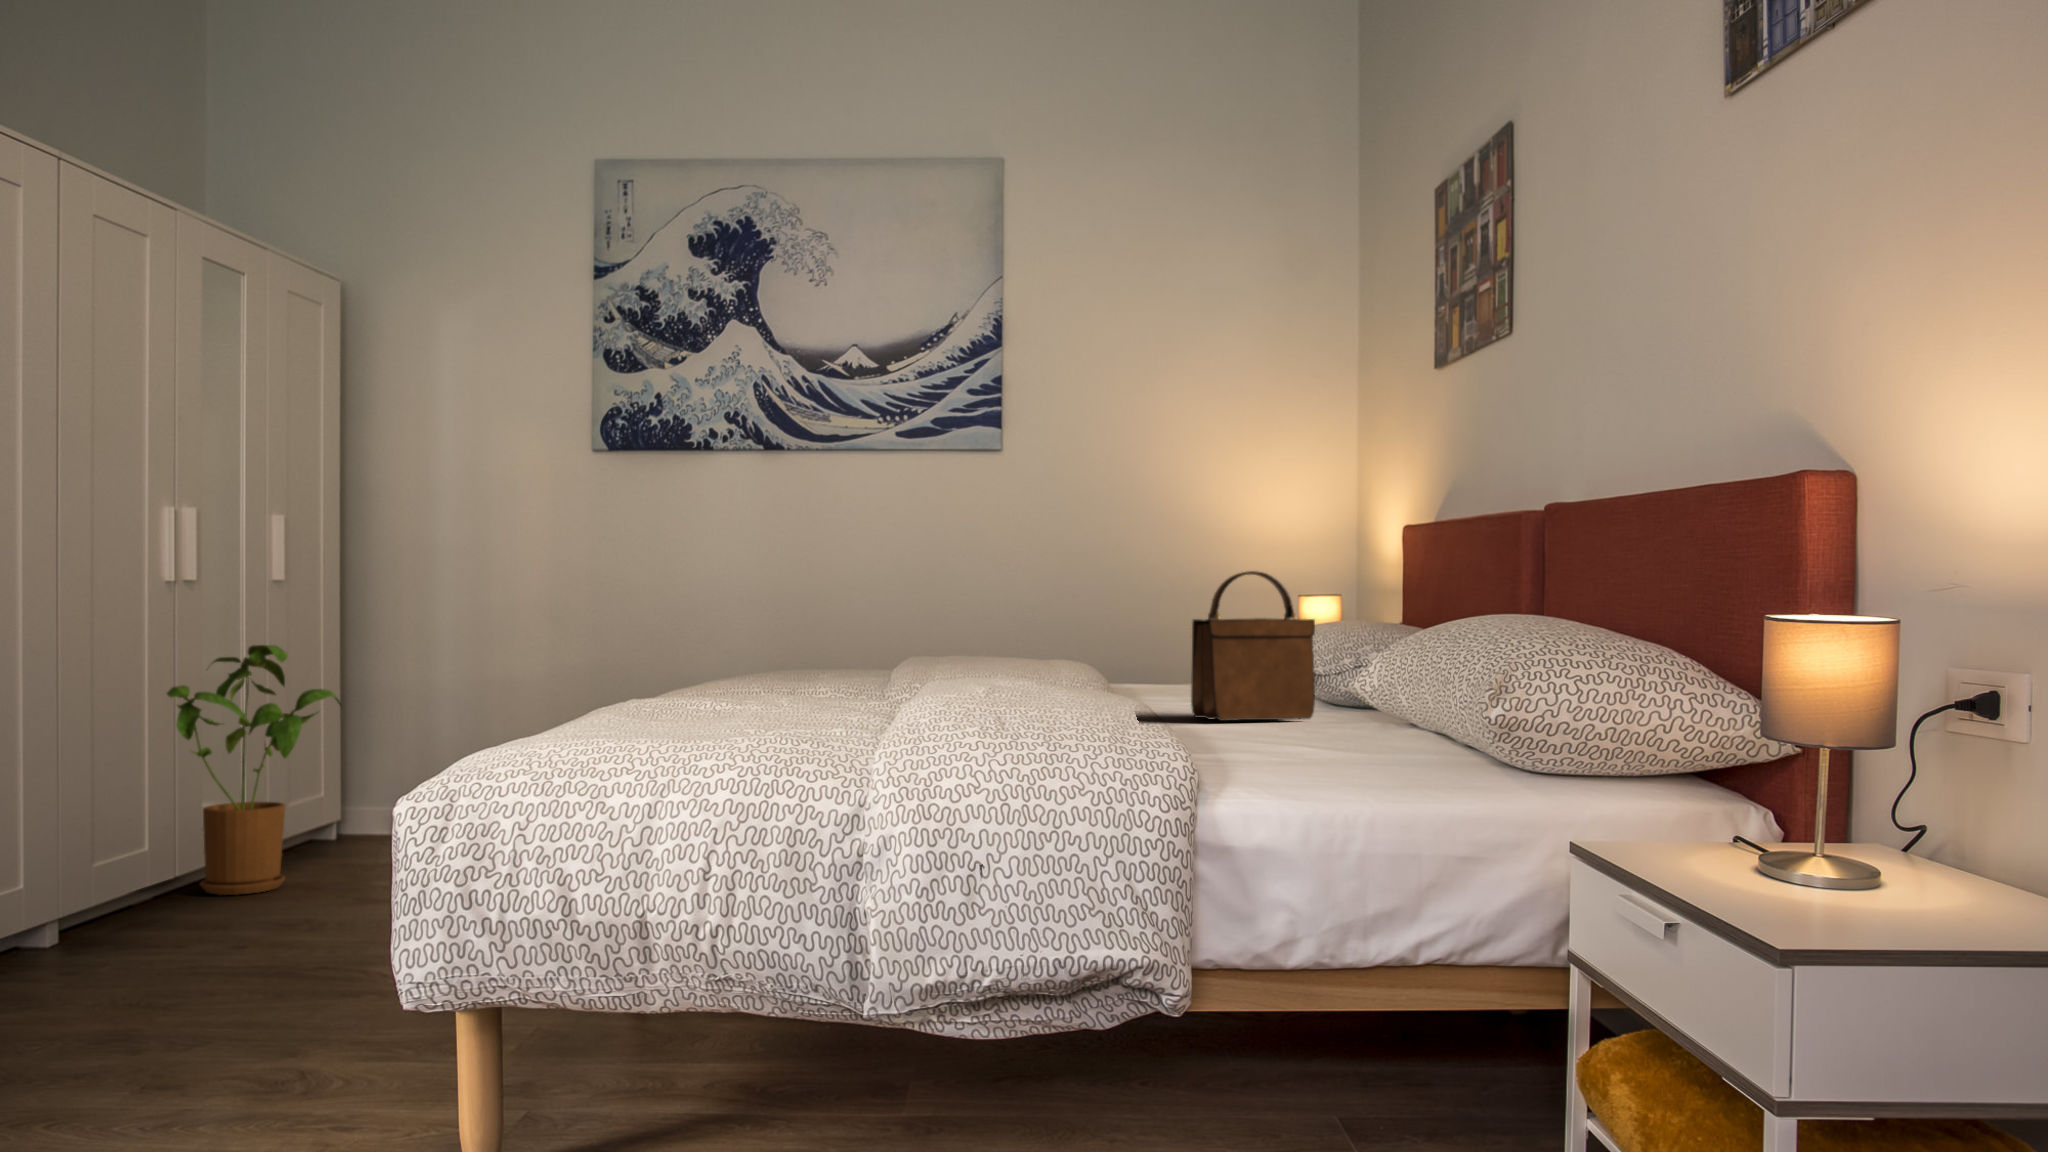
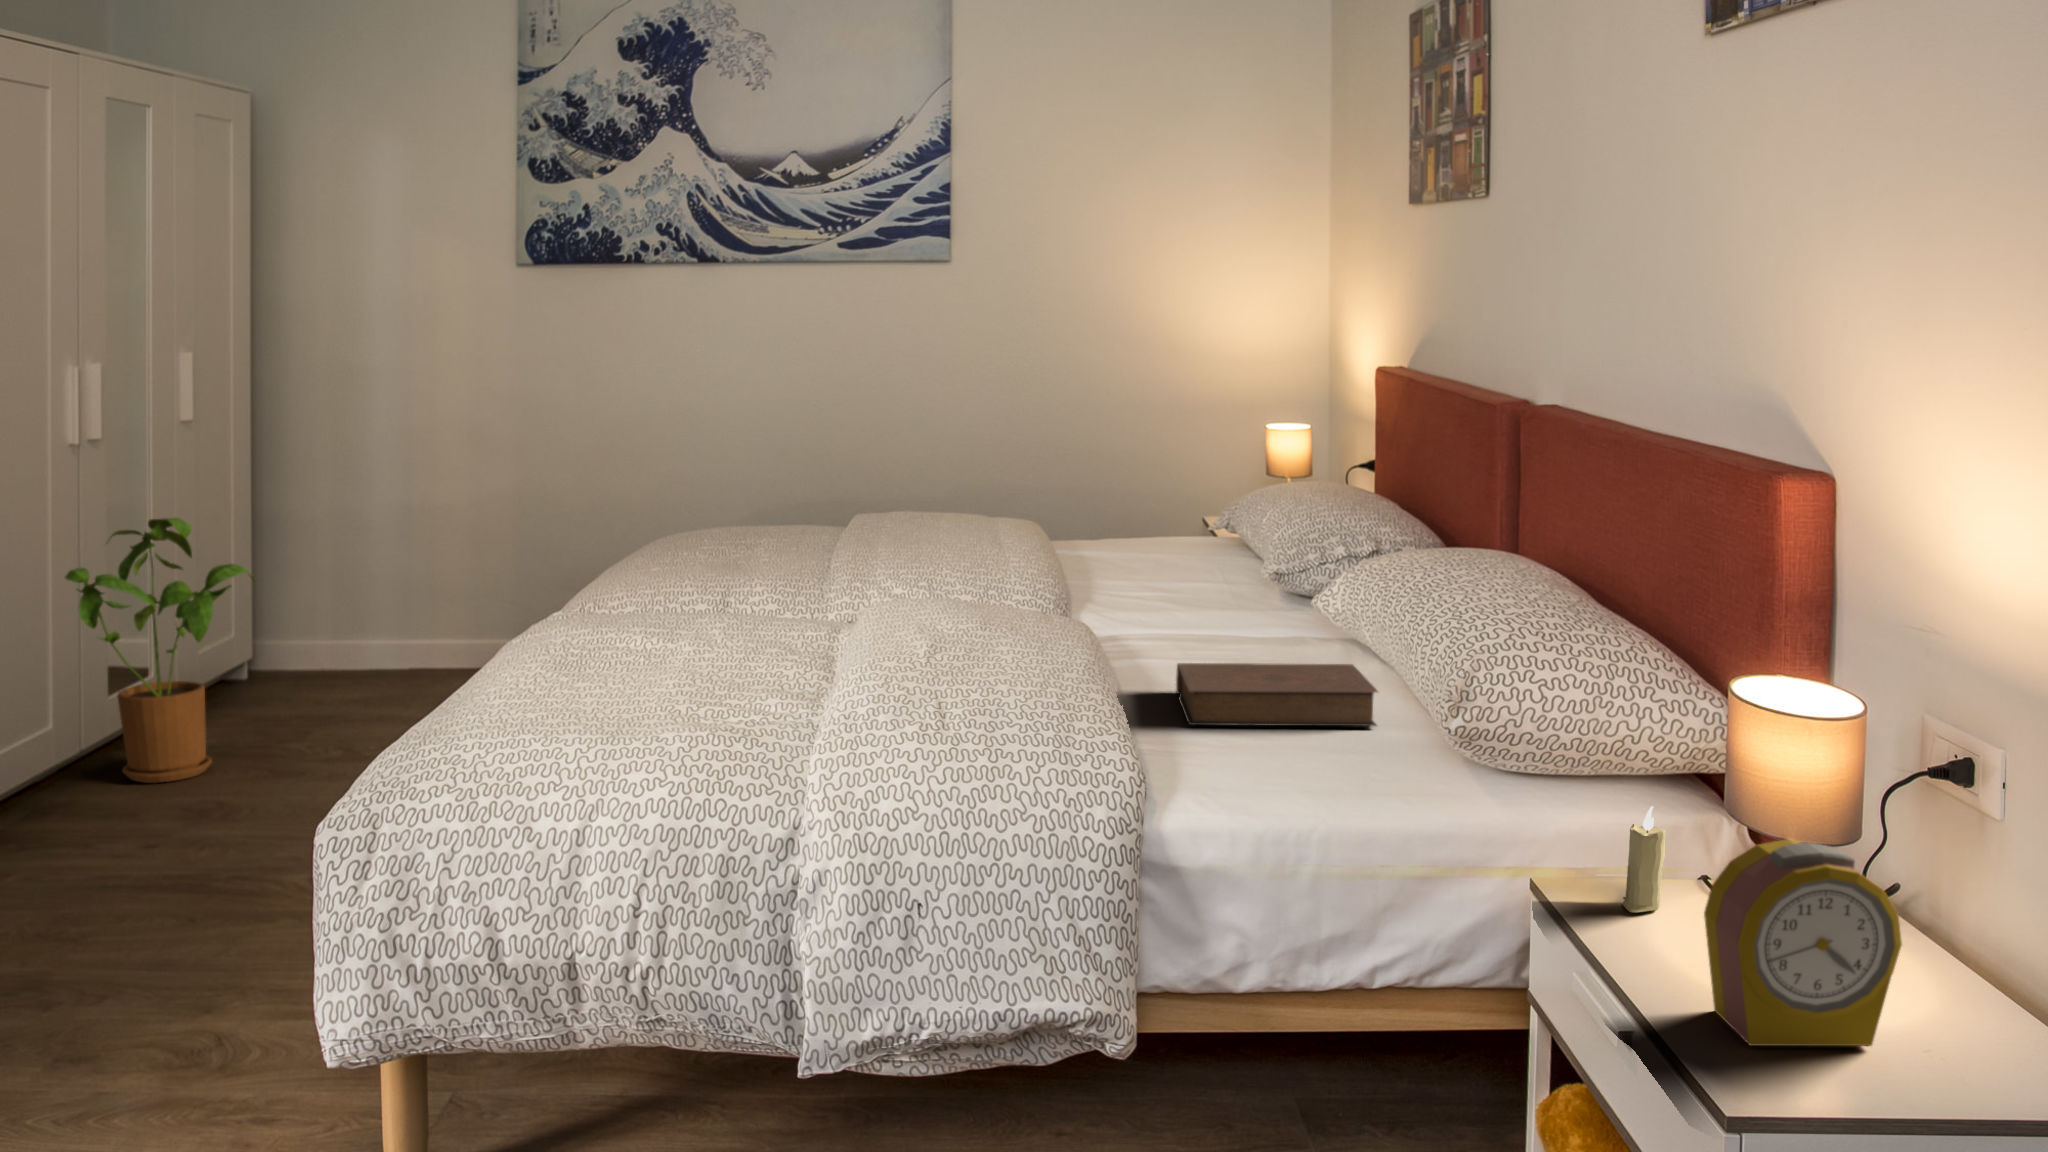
handbag: present [1191,571,1315,721] -> none [1151,490,1283,653]
book: none [1219,709,1416,751] -> present [1176,663,1378,726]
alarm clock: none [1754,719,1953,918] -> present [1704,839,1902,1046]
candle: none [1670,747,1708,852] -> present [1622,806,1666,913]

